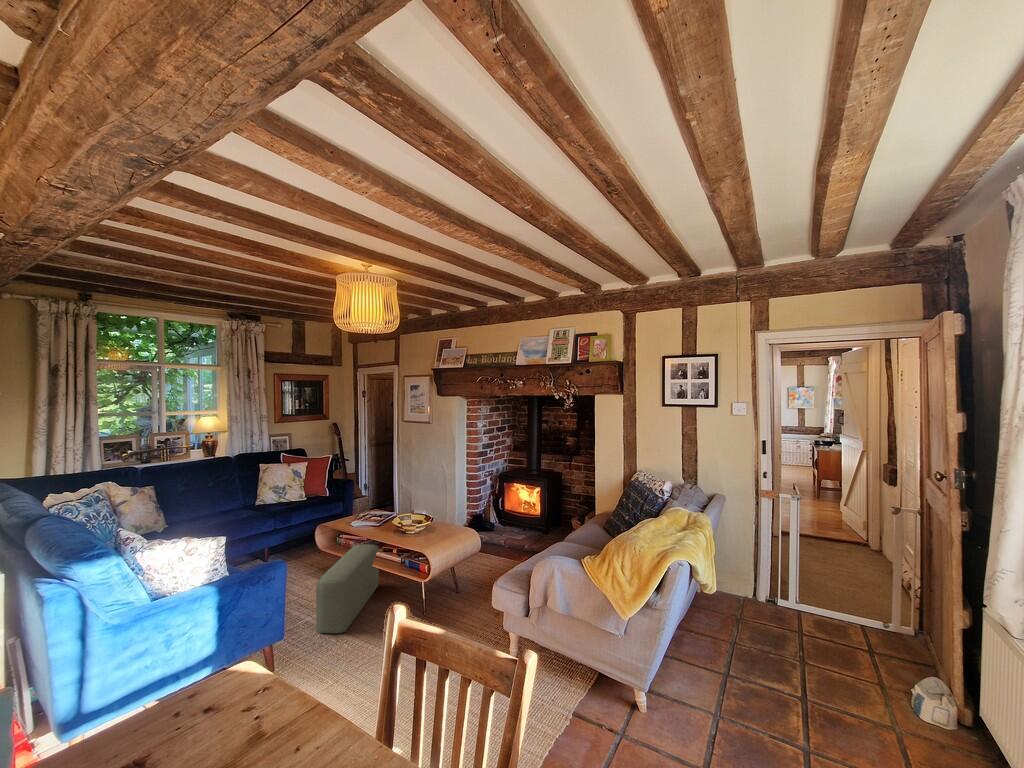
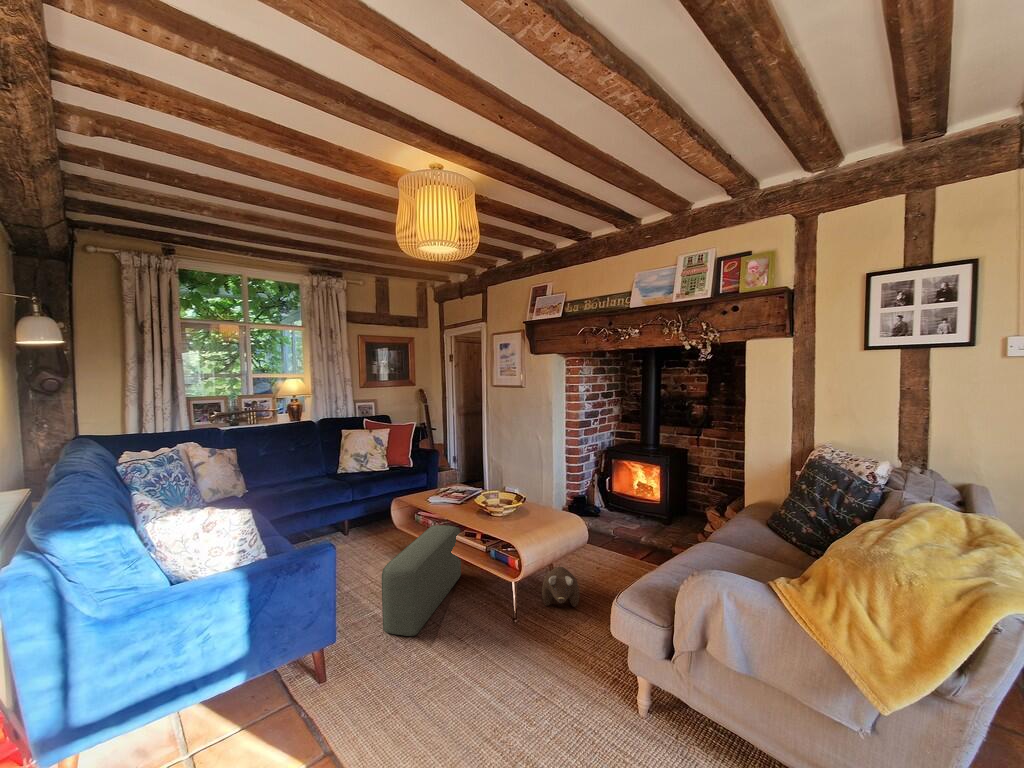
plush toy: none [445,570,474,601] -> present [542,567,580,607]

